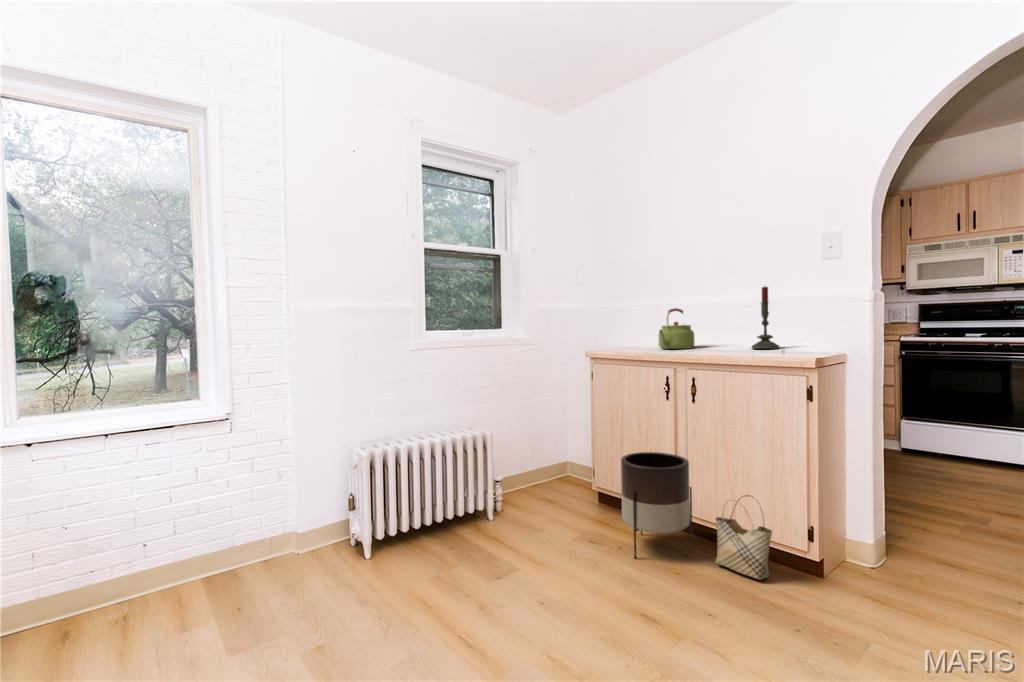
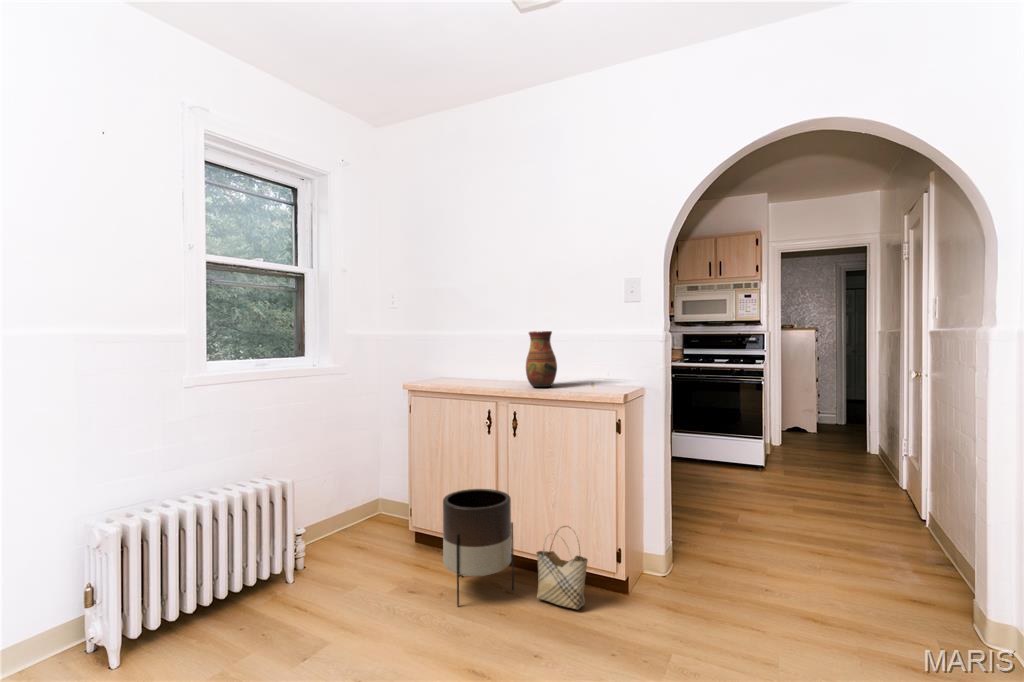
candle: present [752,287,779,349] -> none [565,320,589,381]
vase: none [706,296,741,354] -> present [526,331,557,387]
kettle: present [658,308,695,349] -> none [478,339,512,380]

